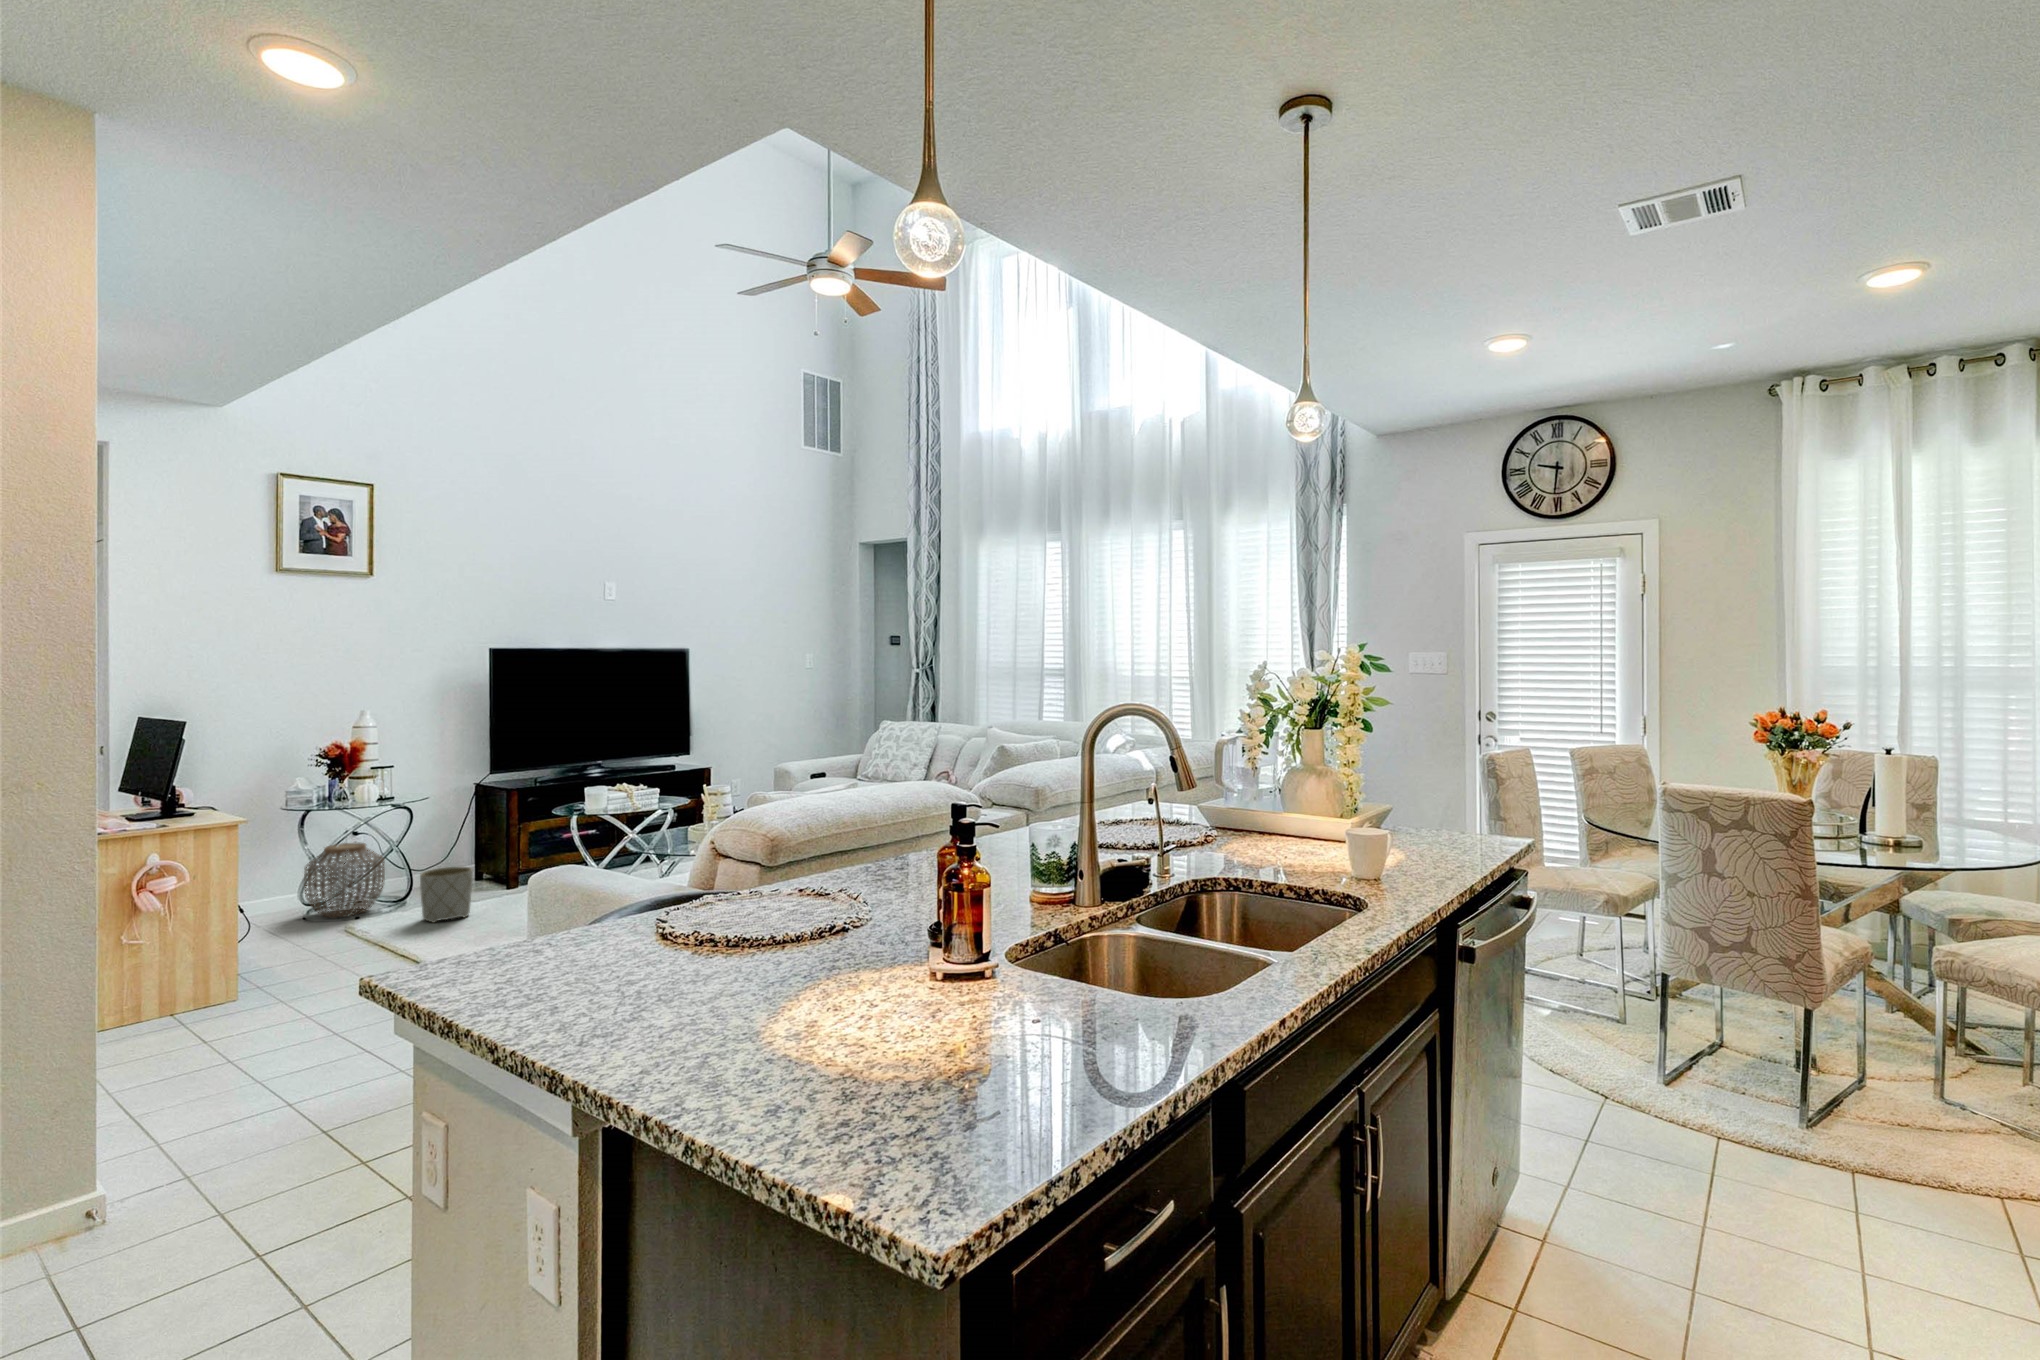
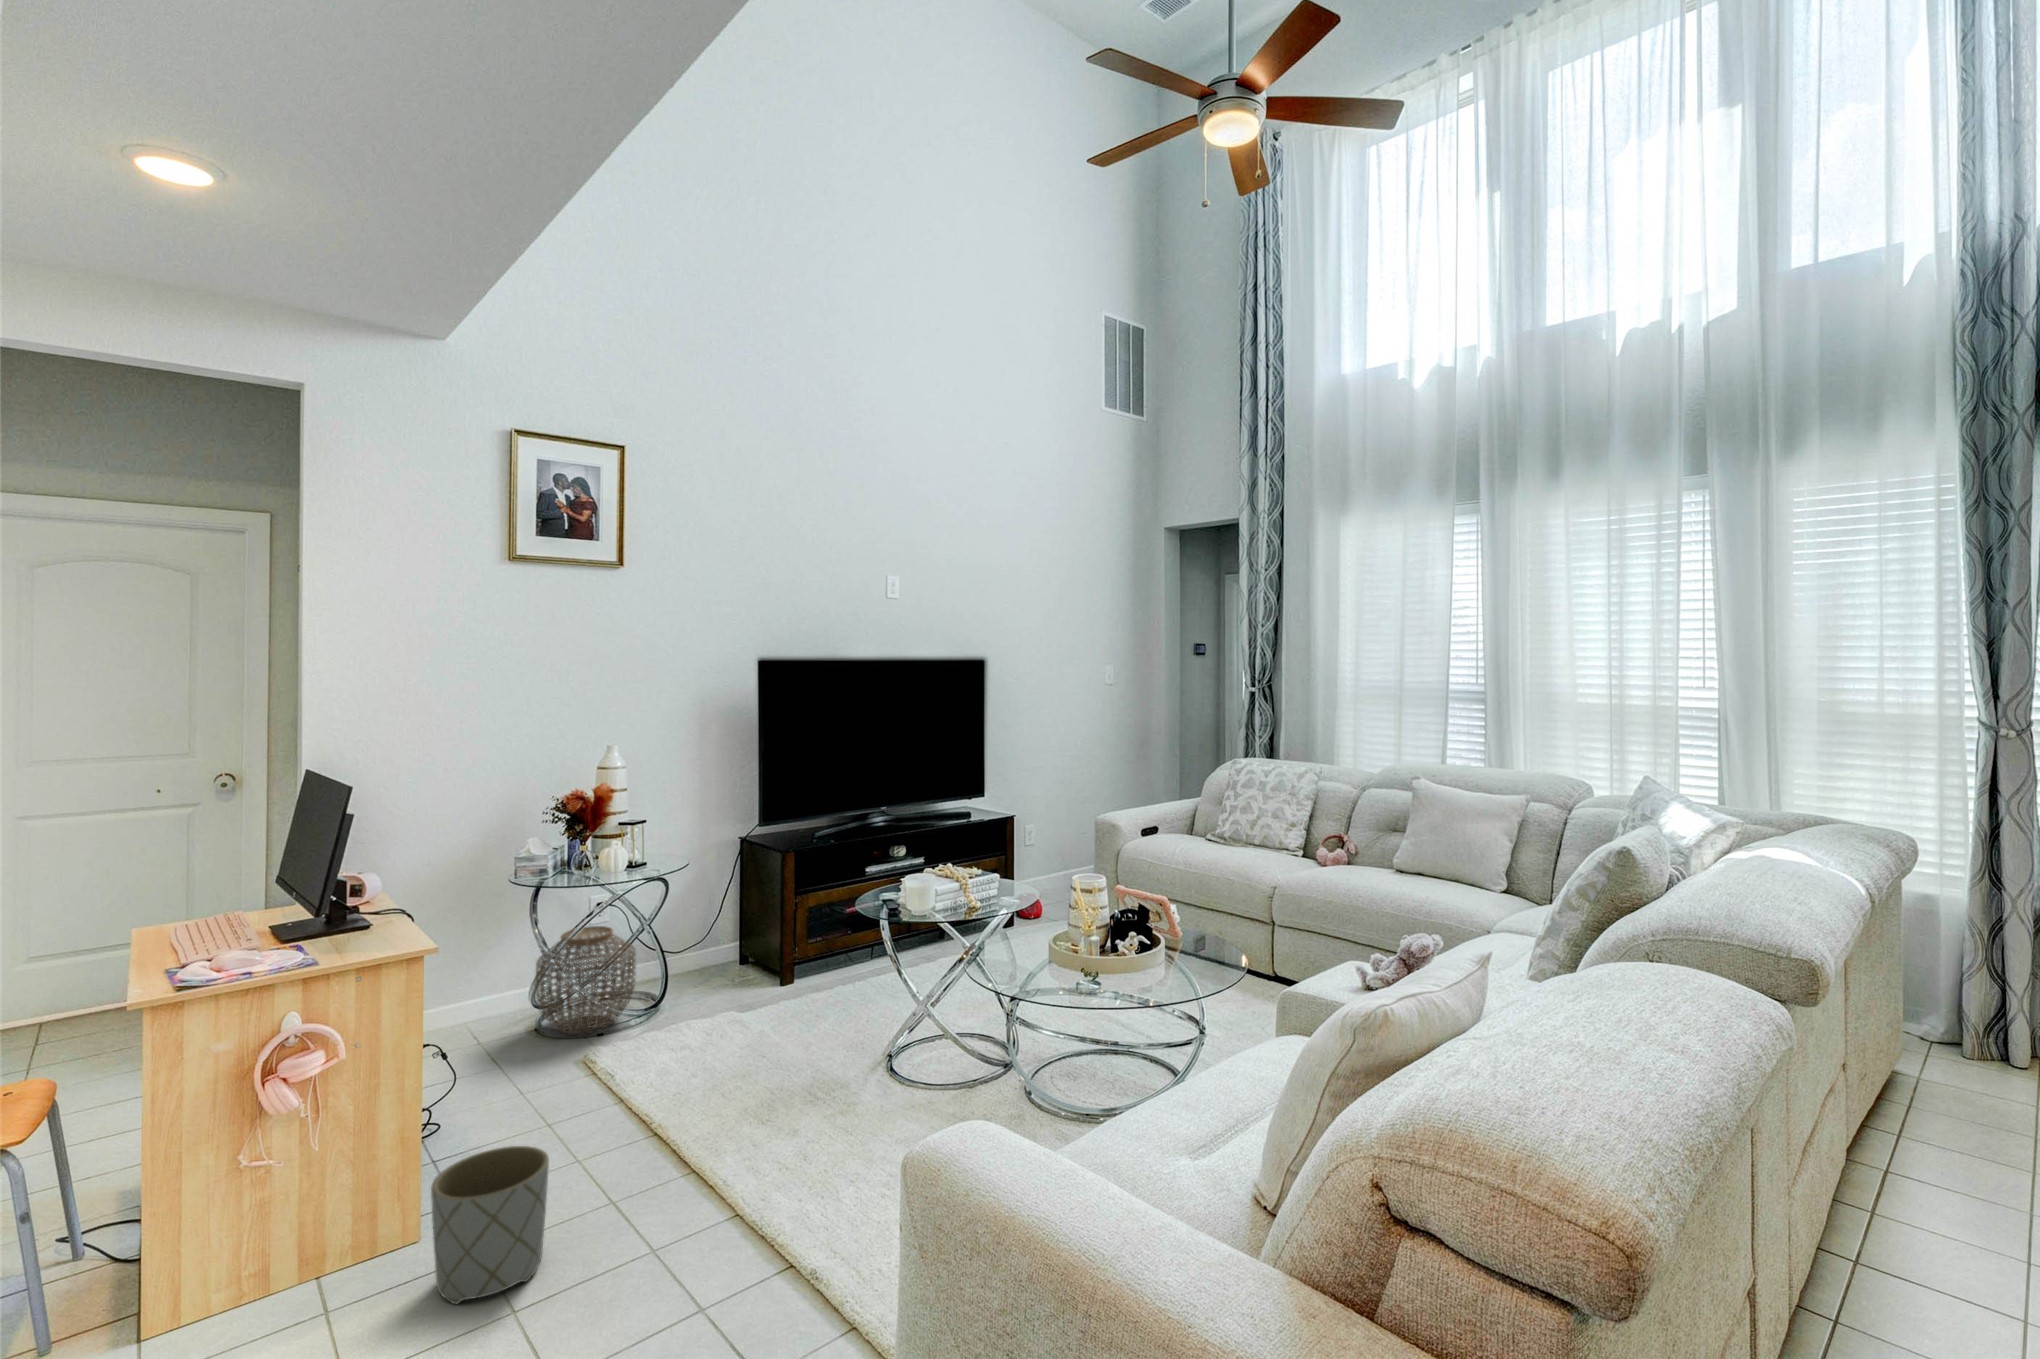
planter: present [420,867,473,923] -> present [431,1146,549,1304]

